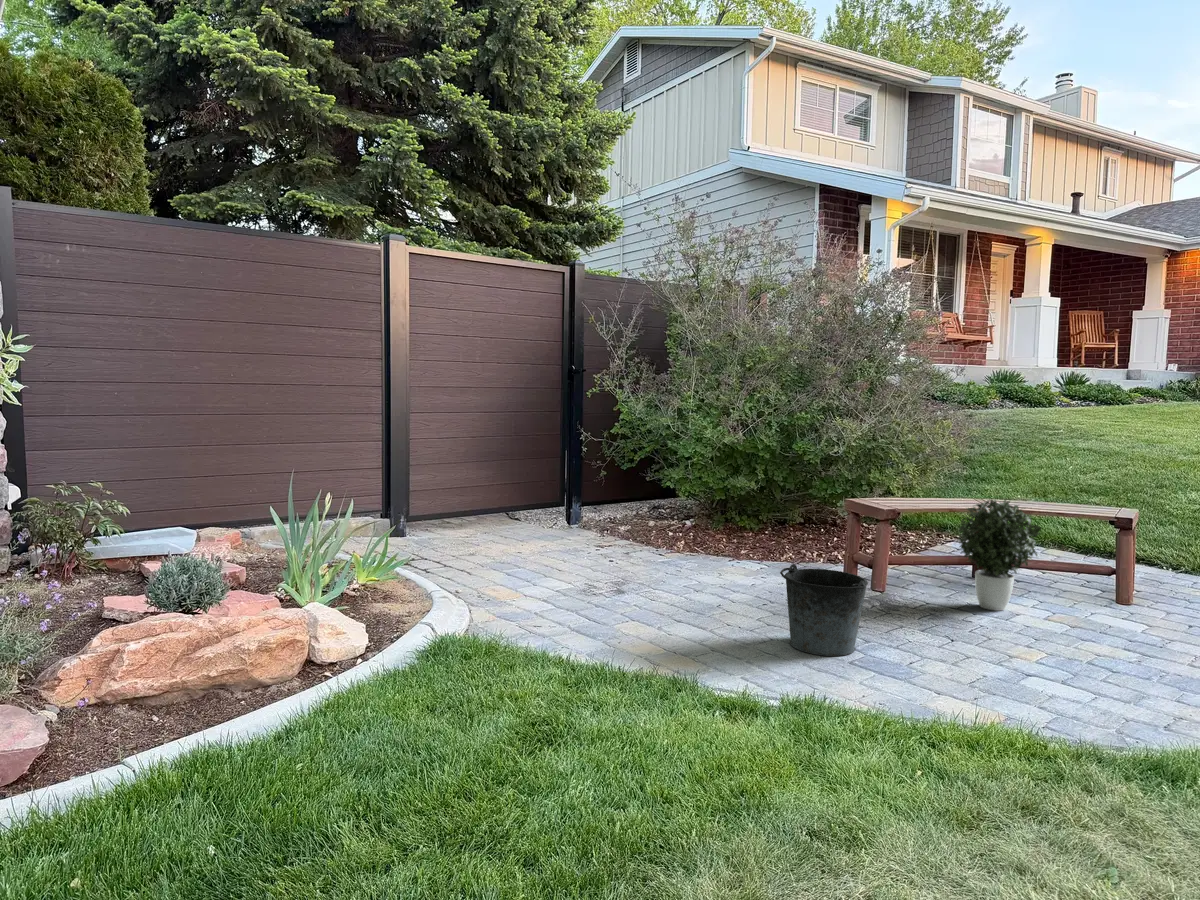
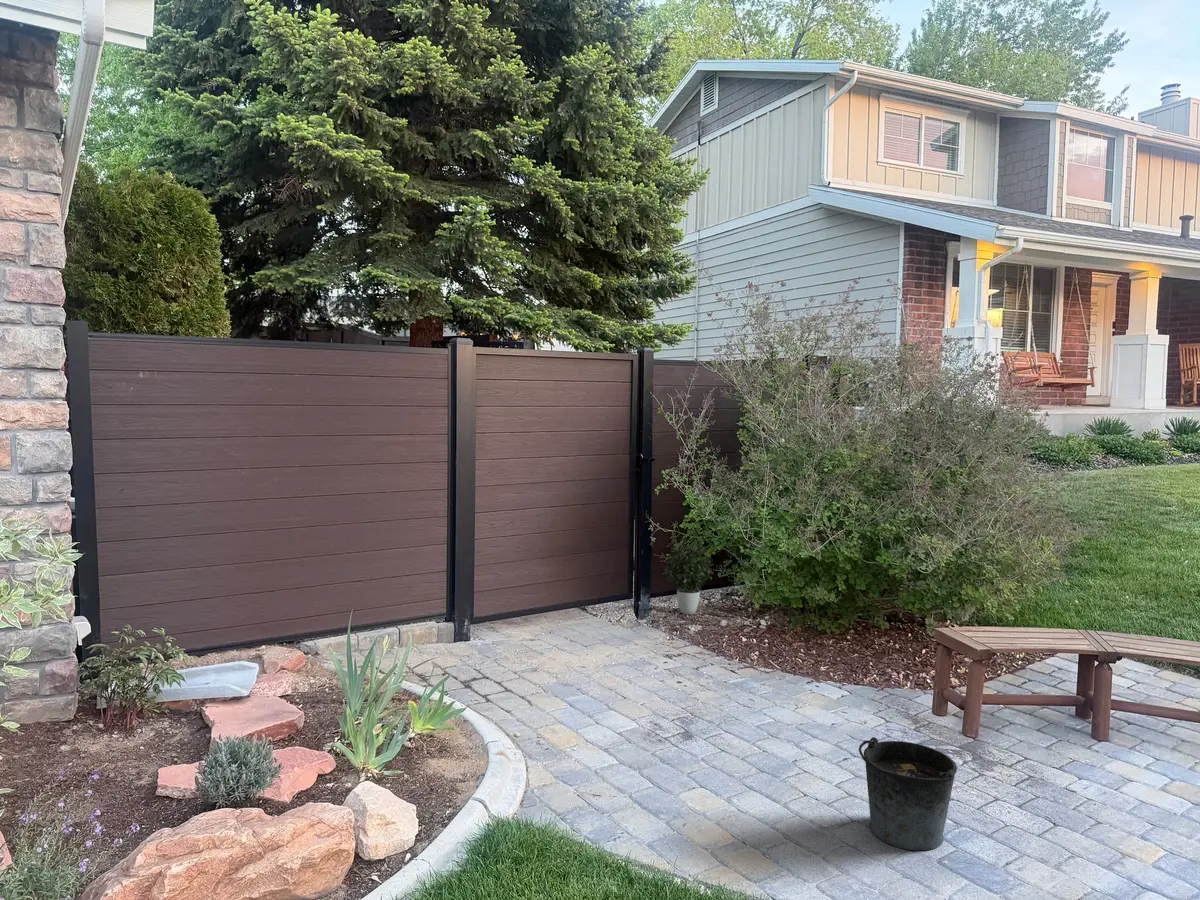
potted plant: present [956,500,1041,611] -> present [664,542,714,614]

